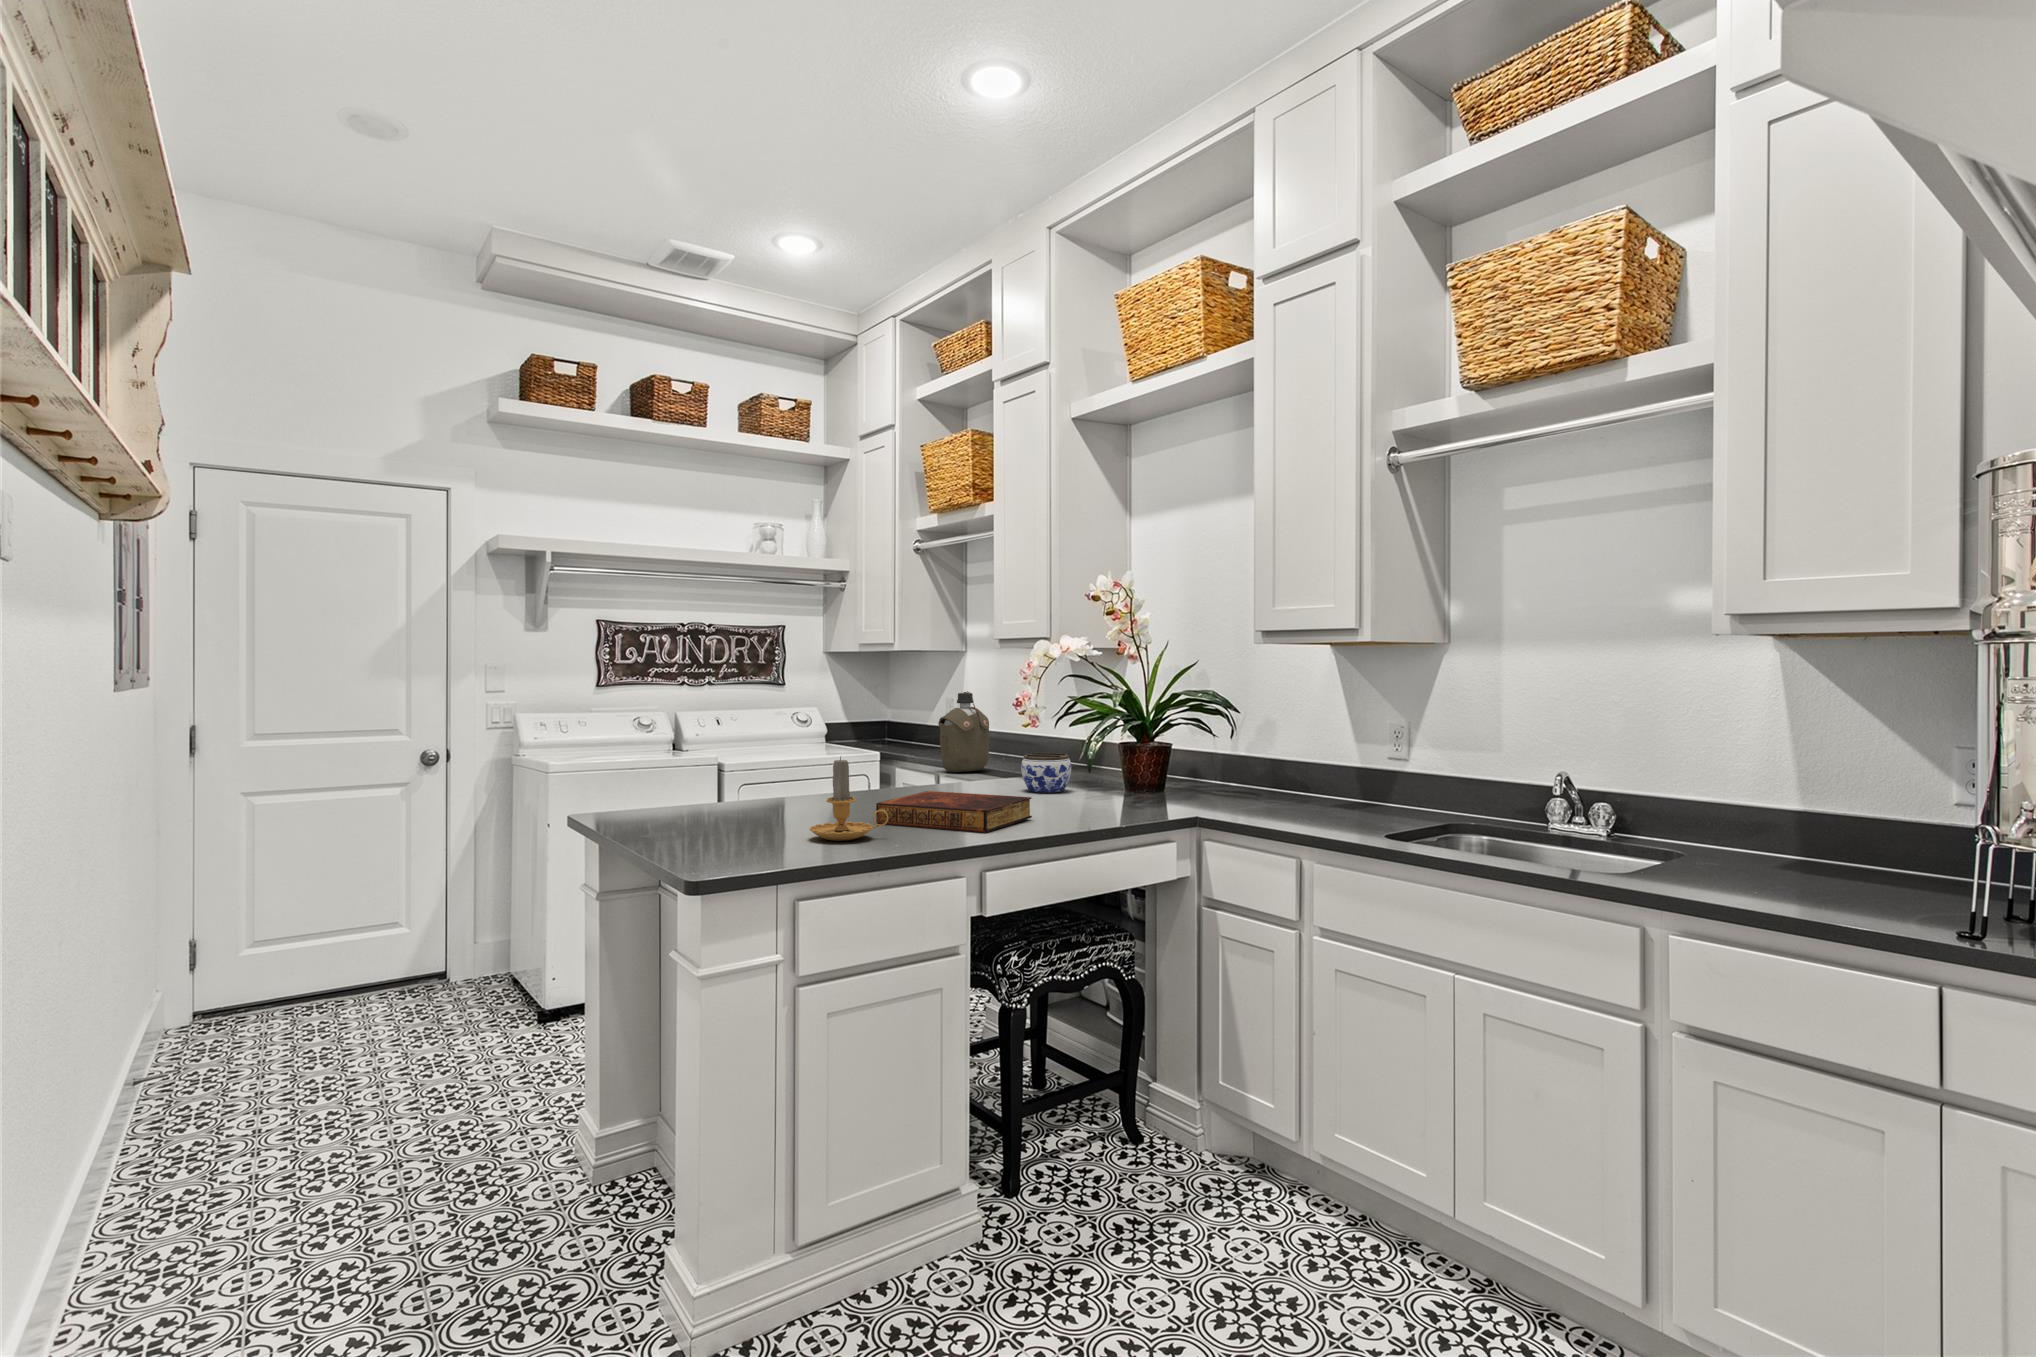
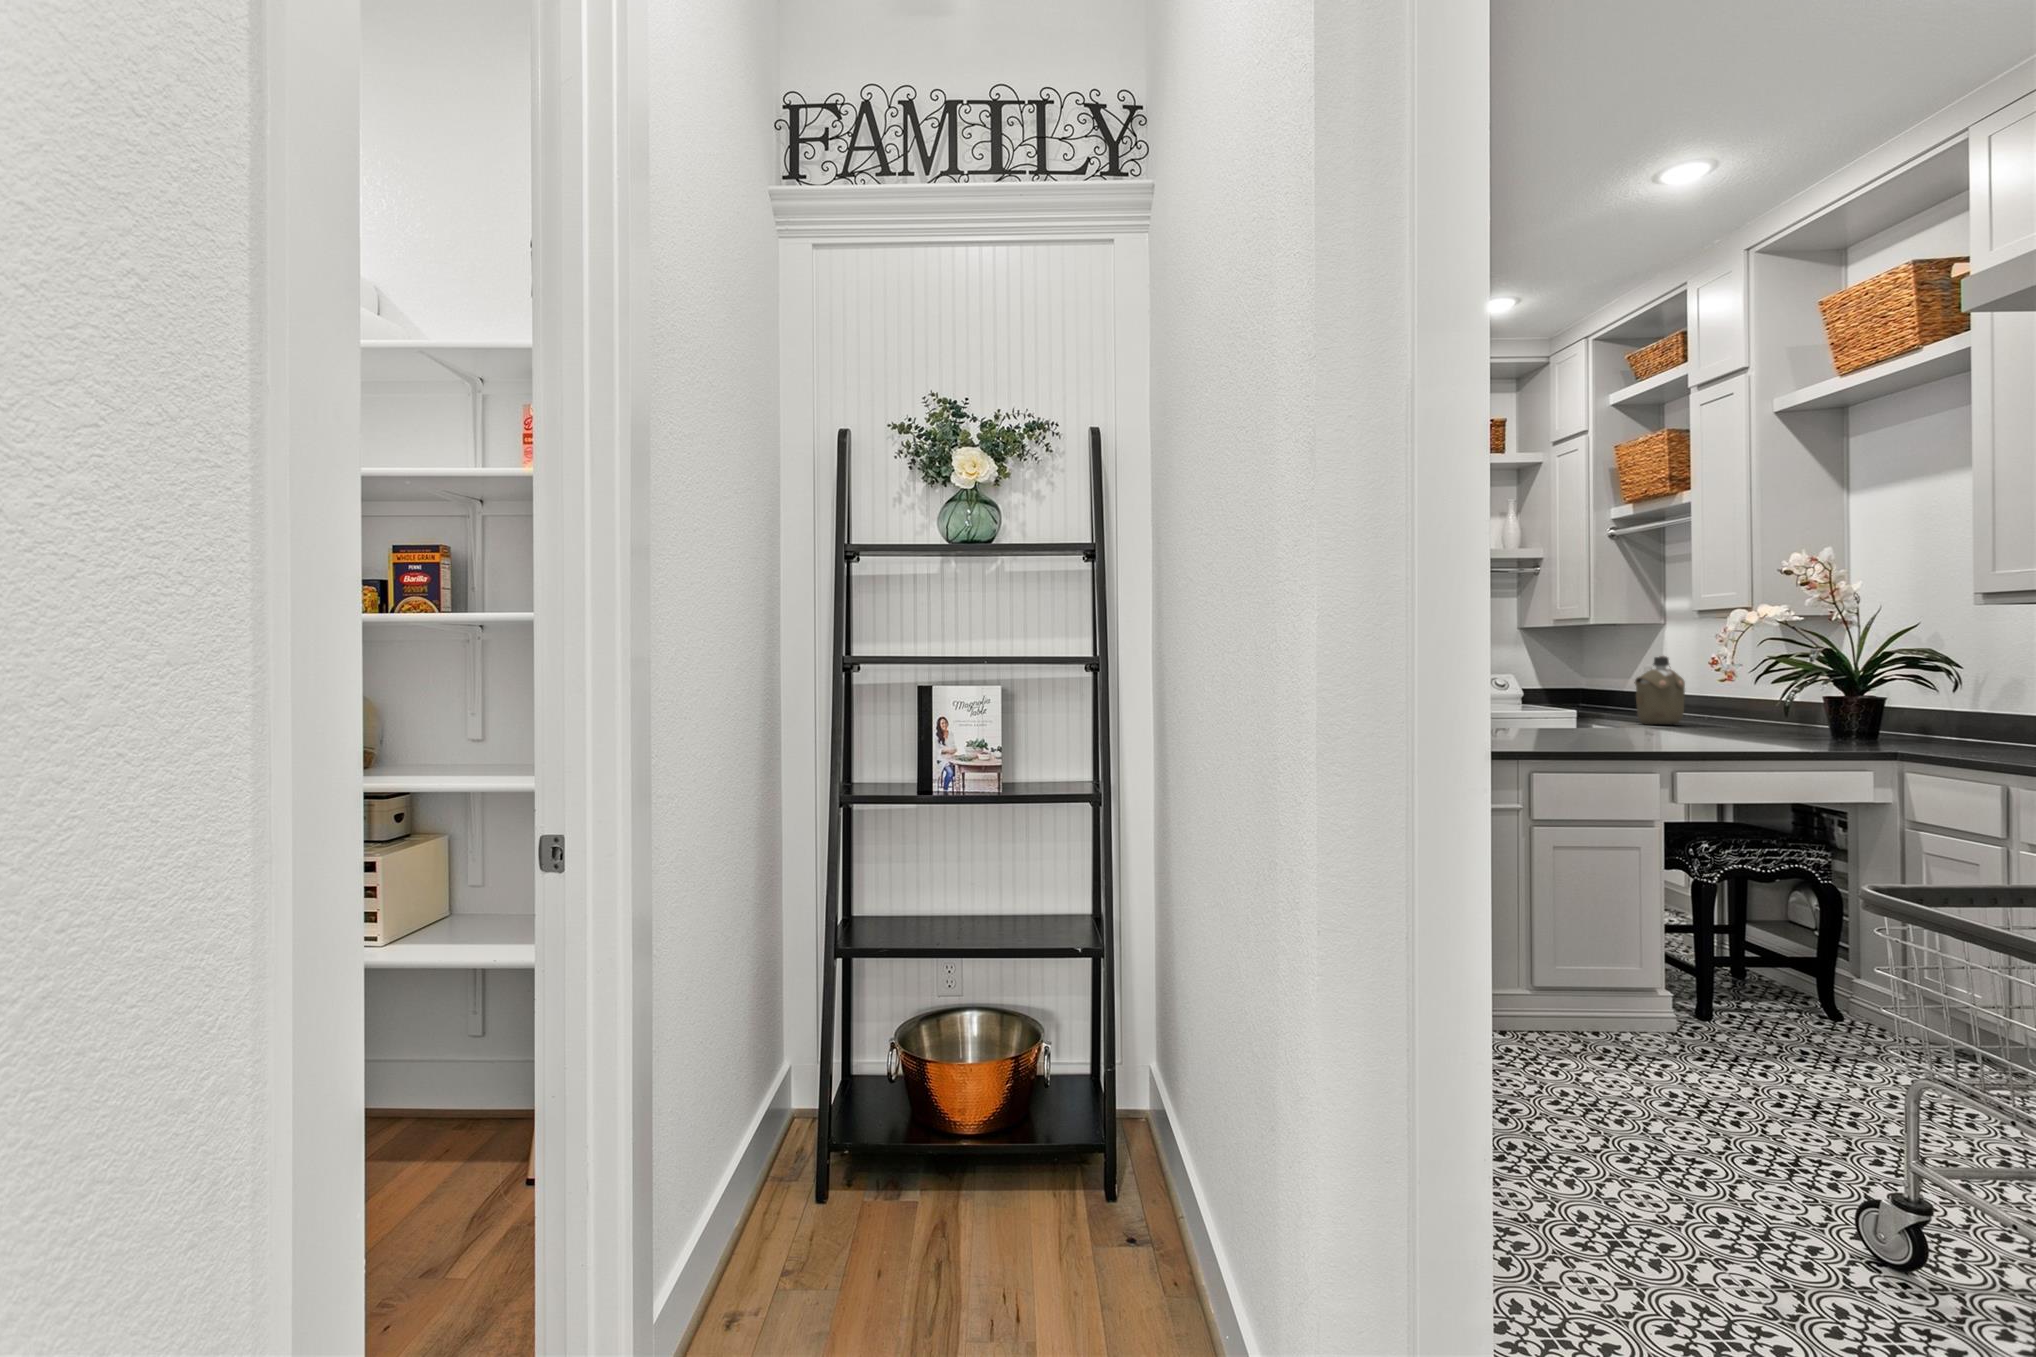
jar: present [1021,753,1071,793] -> none [1718,702,1769,735]
candle: present [809,757,888,841] -> none [1540,681,1603,741]
book: present [876,791,1032,833] -> none [1589,720,1728,745]

